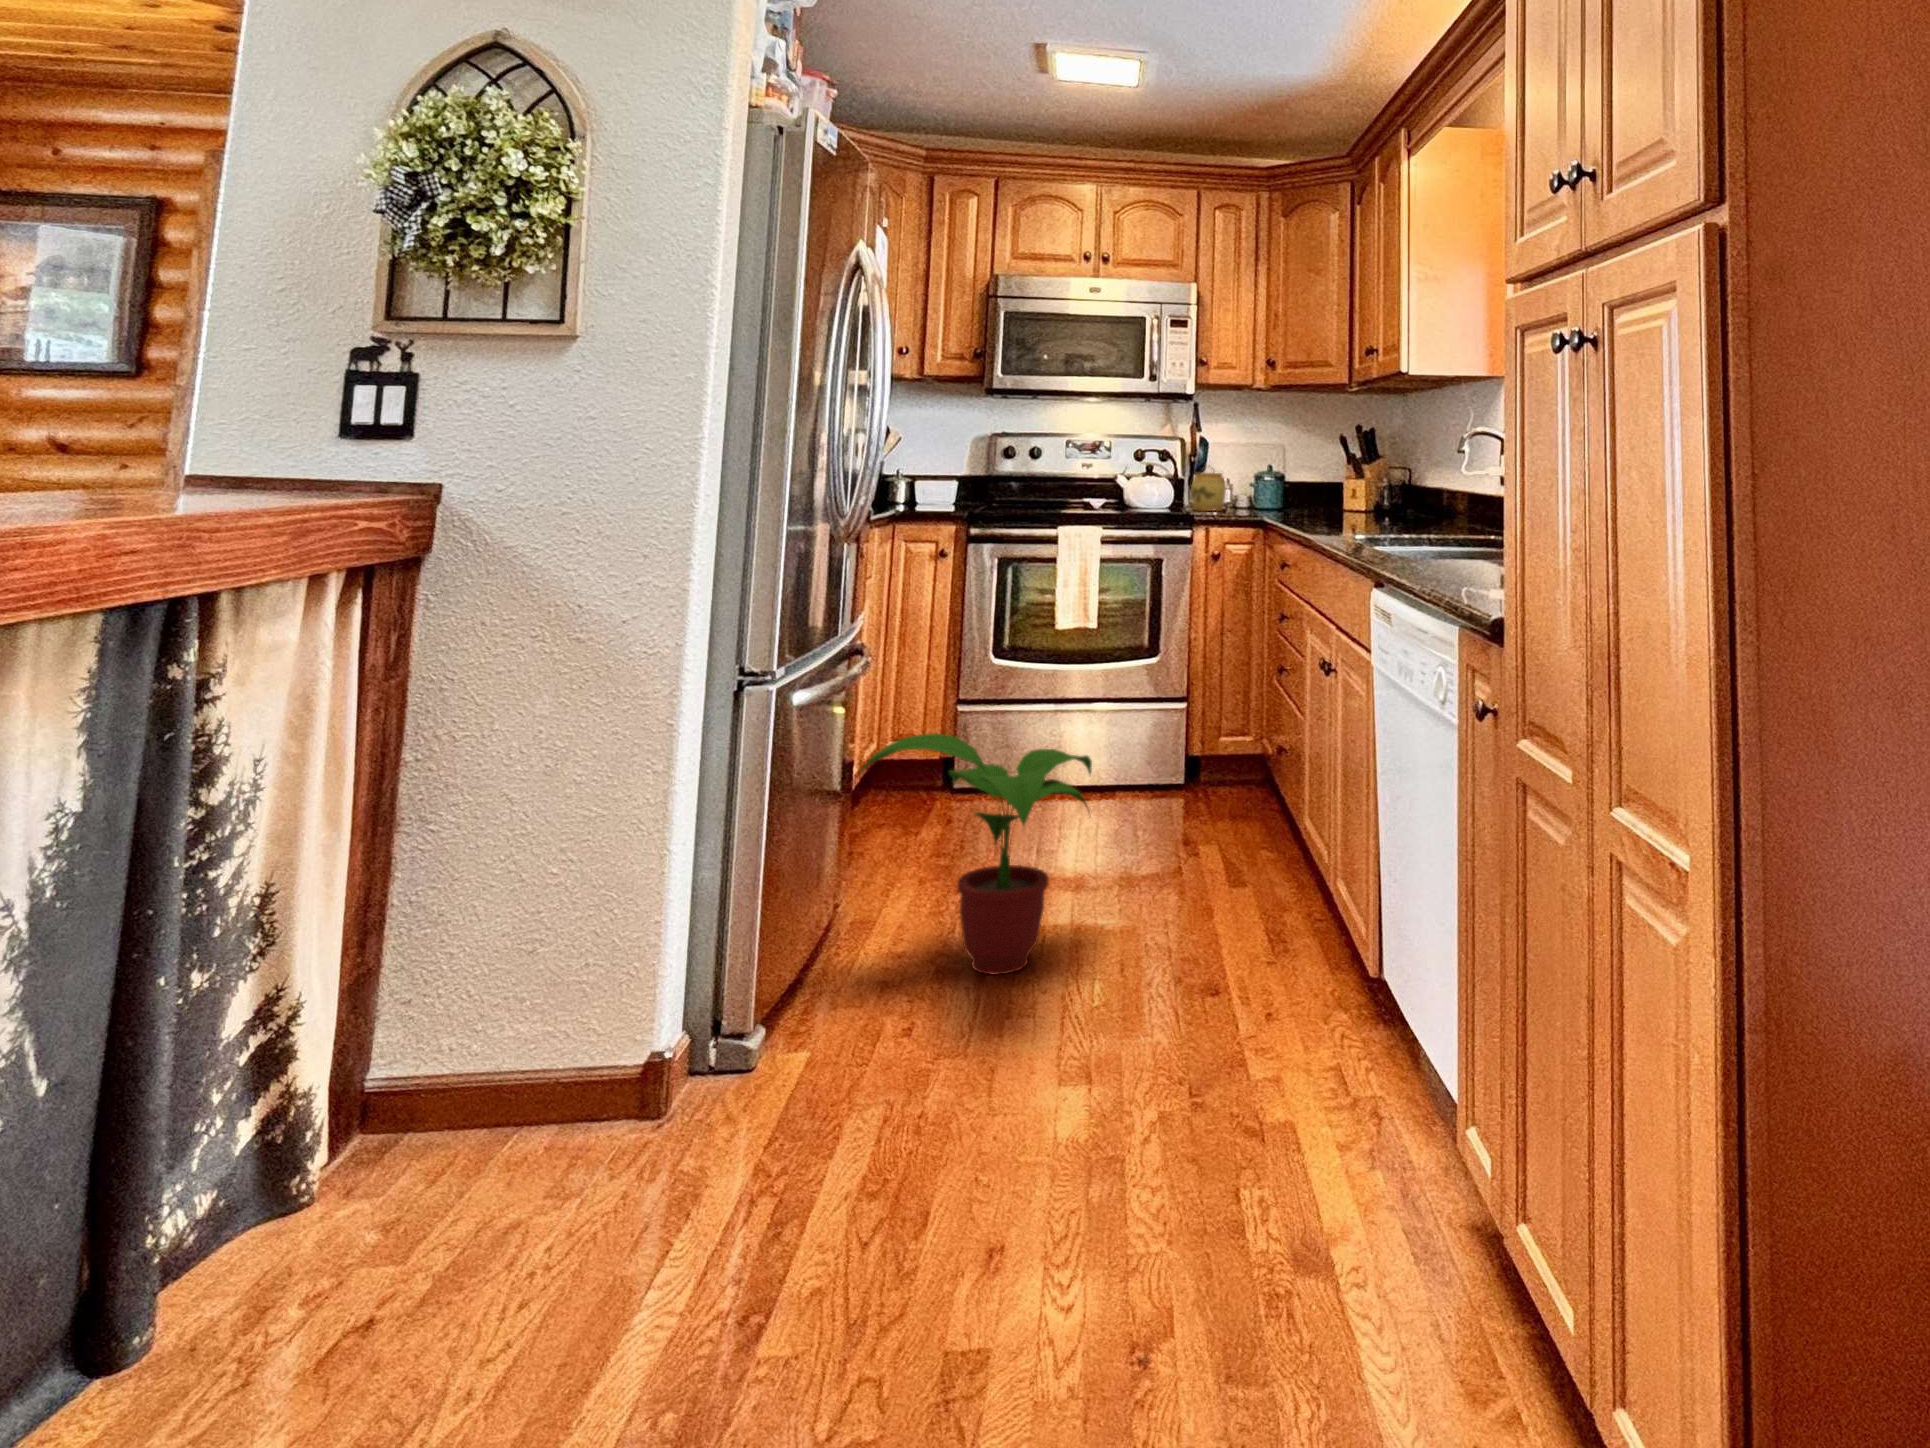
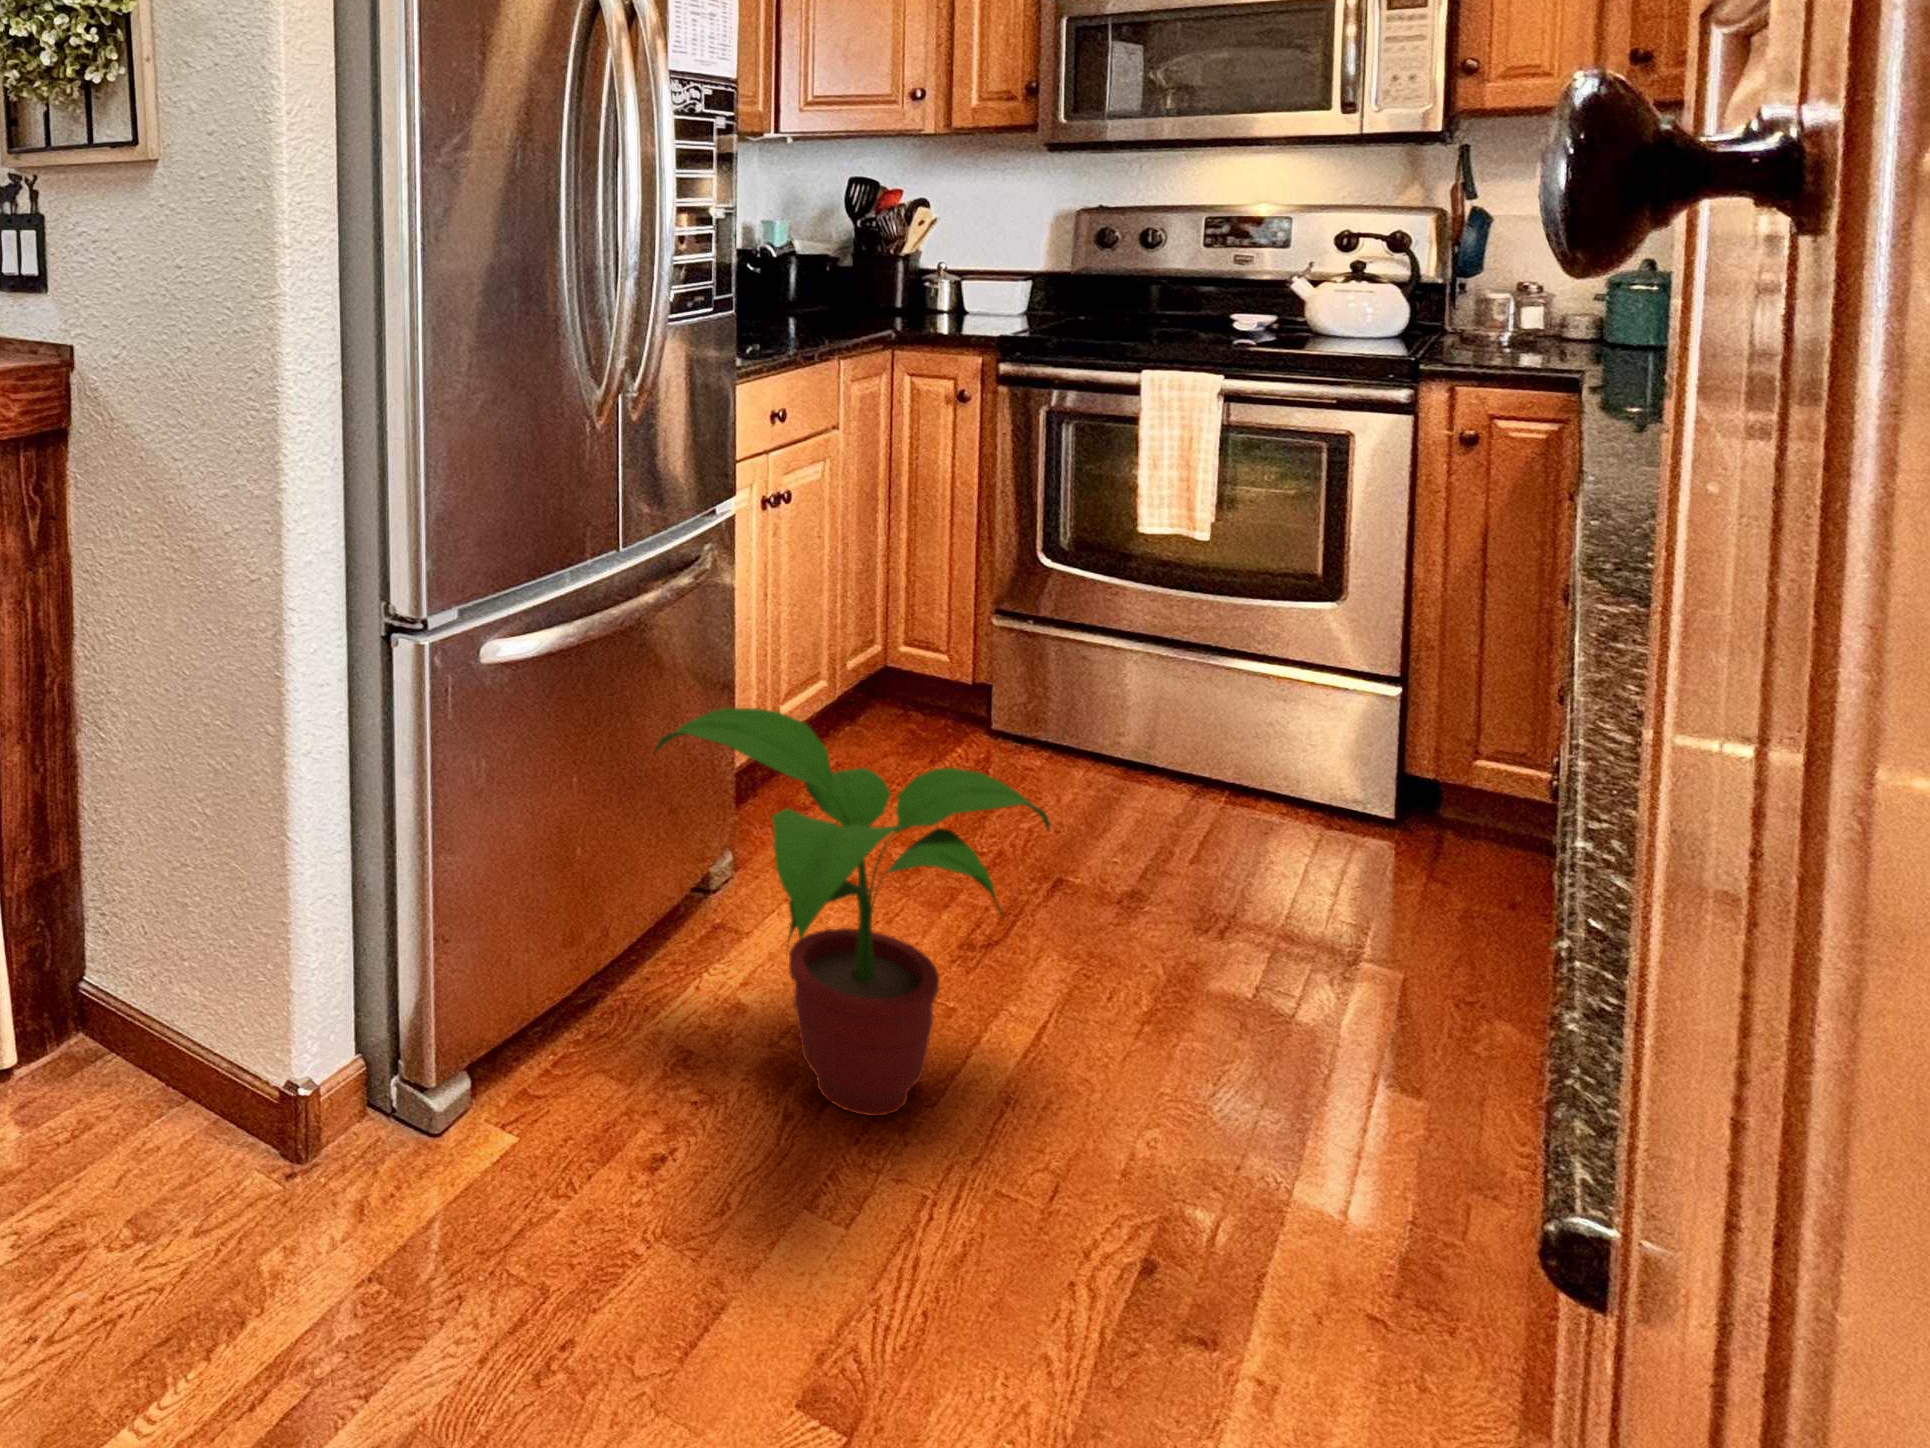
jar: present [1191,470,1226,511] -> none [1455,256,1536,340]

